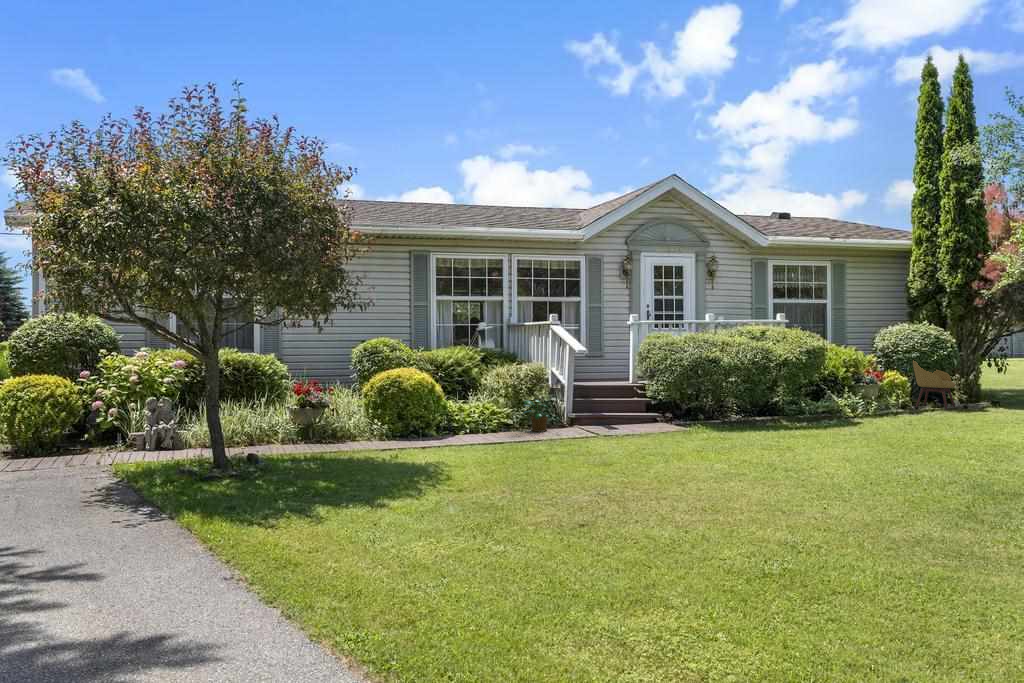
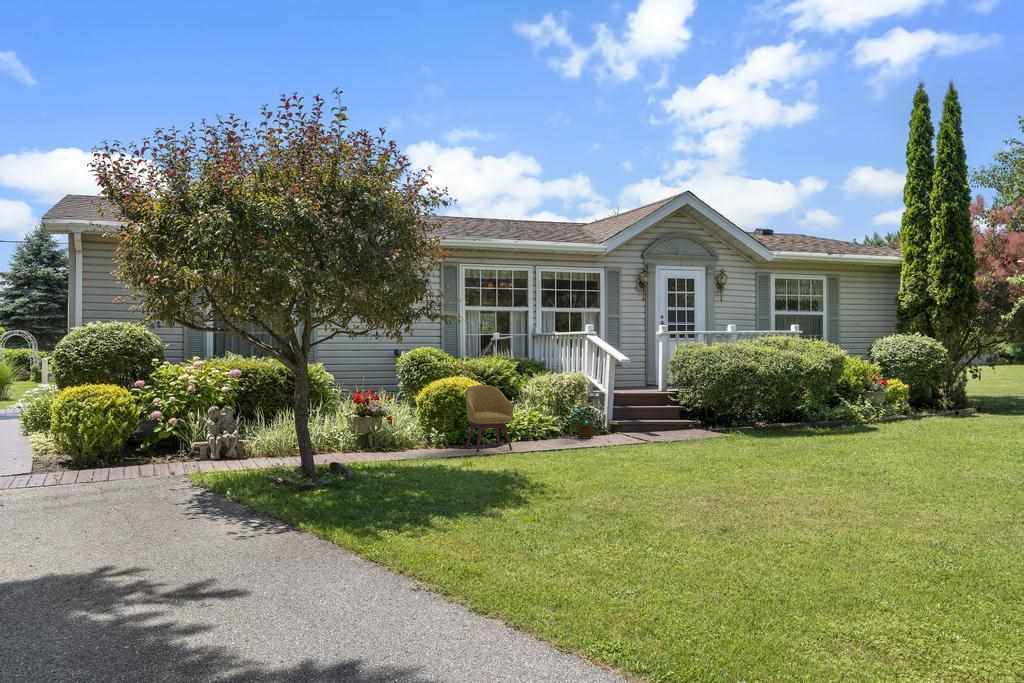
chair: present [913,360,956,409] -> present [465,385,513,453]

